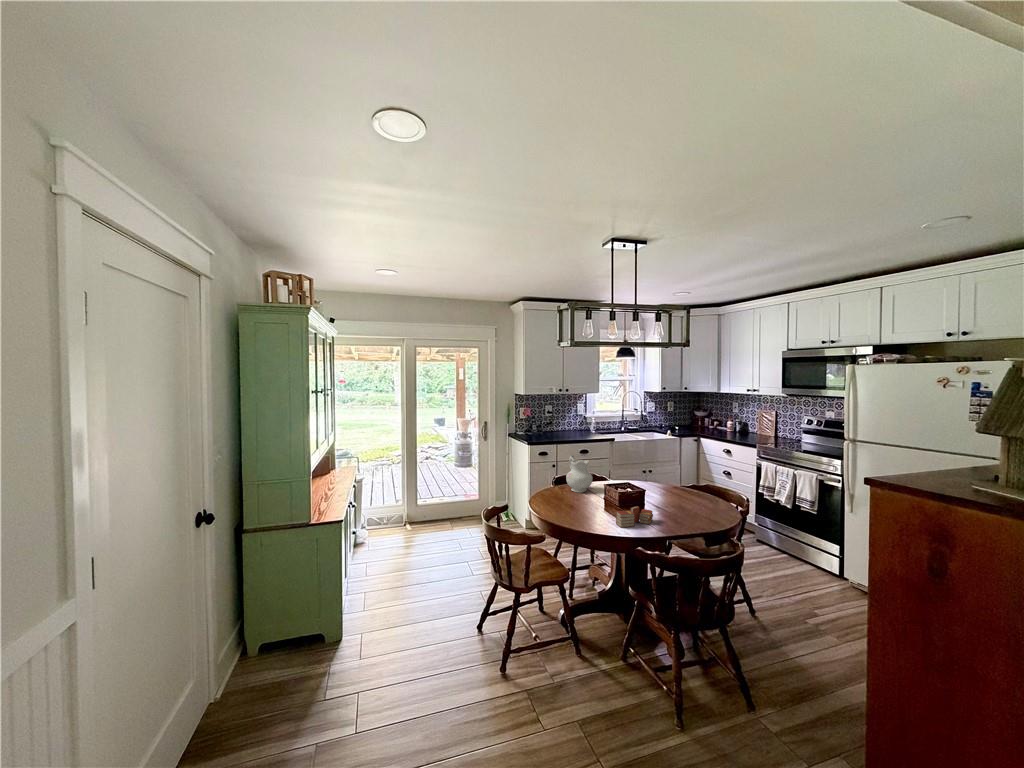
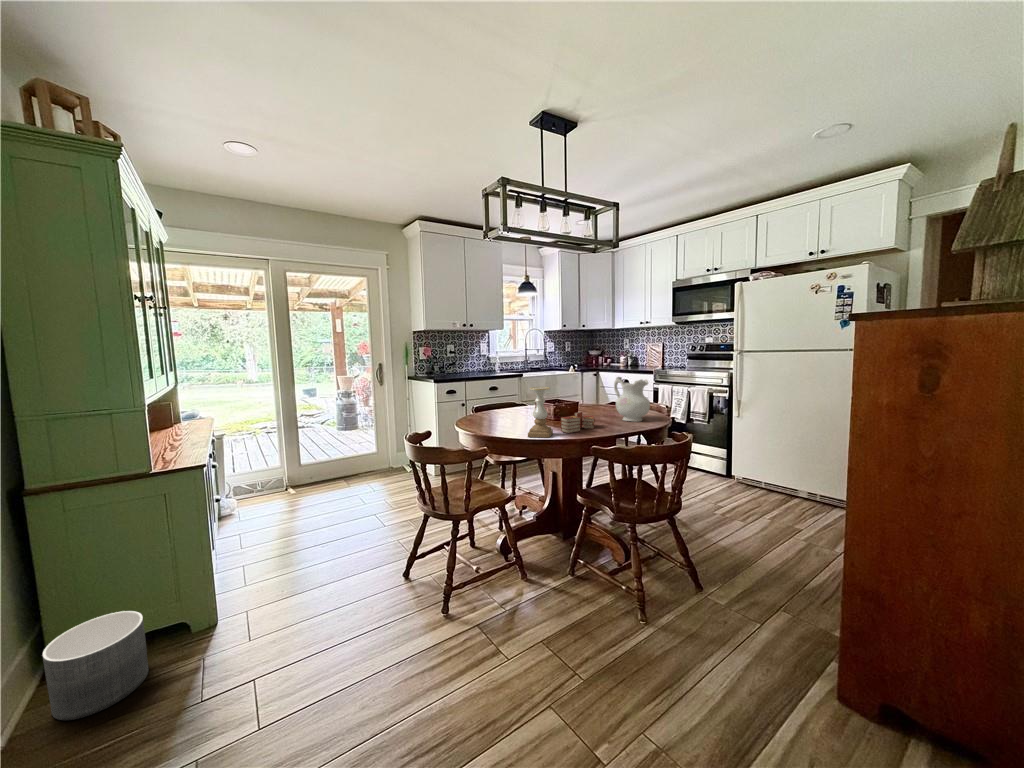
ceramic pitcher: present [566,455,593,493] -> present [614,377,650,422]
candle holder: none [583,482,608,531] -> present [528,387,553,438]
planter: none [244,619,298,690] -> present [42,611,149,720]

